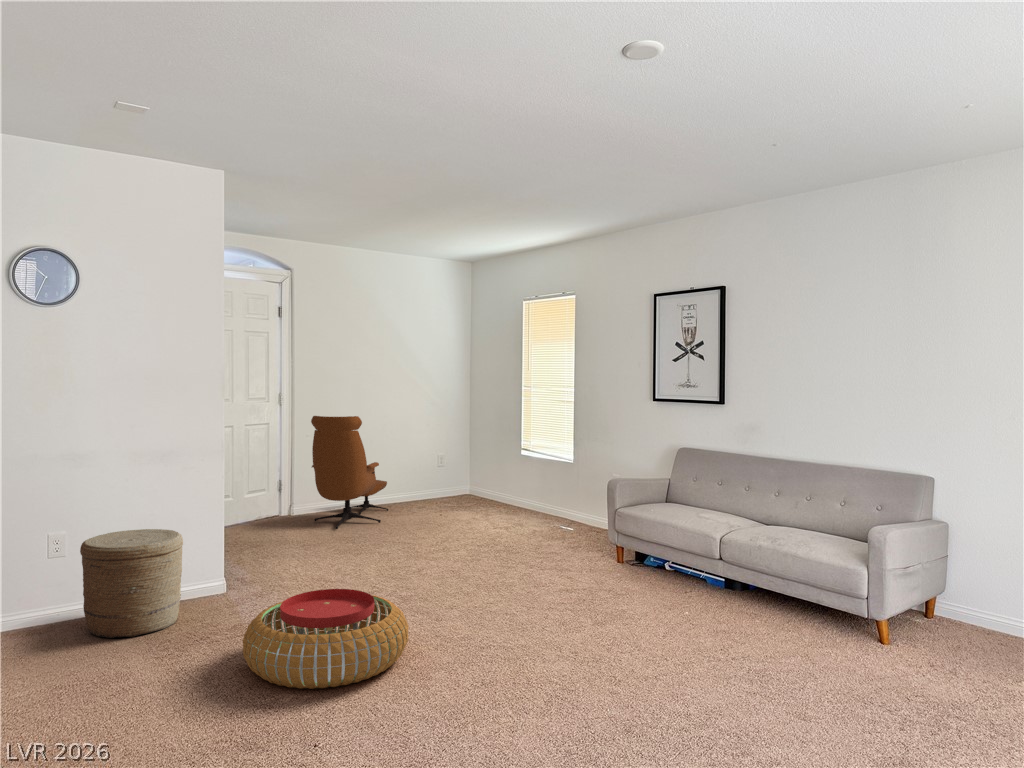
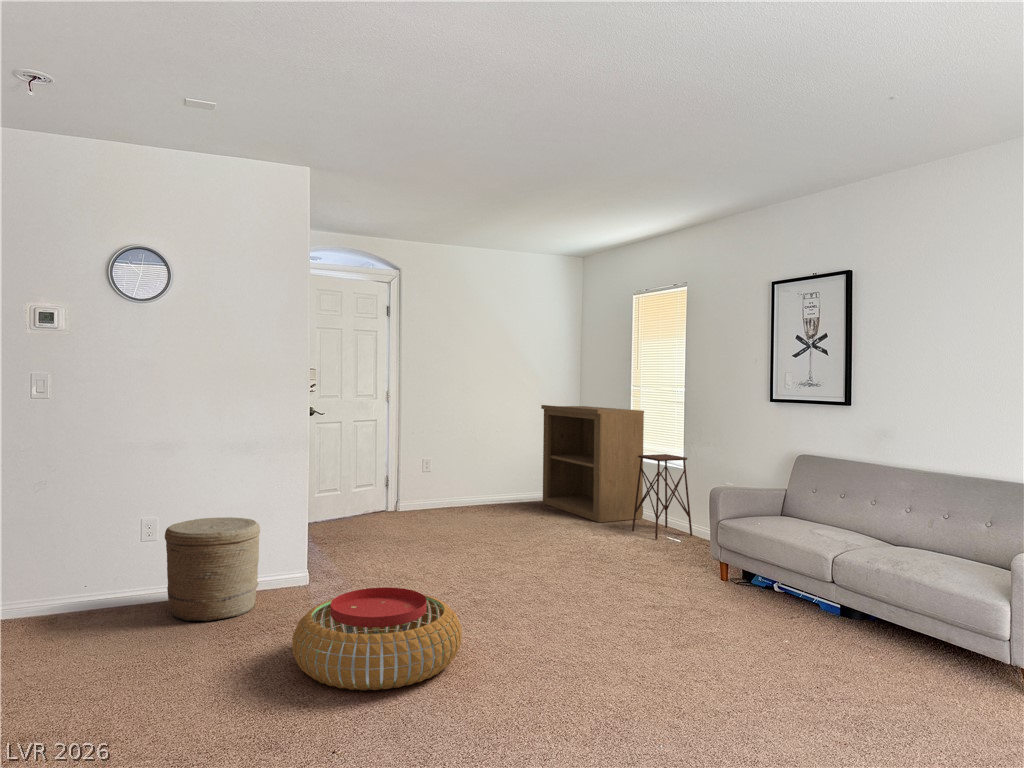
bookshelf: none [433,405,534,516] -> present [541,405,644,522]
lounge chair: present [311,416,388,529] -> none [411,413,492,528]
side table: none [527,450,583,530] -> present [632,454,692,539]

